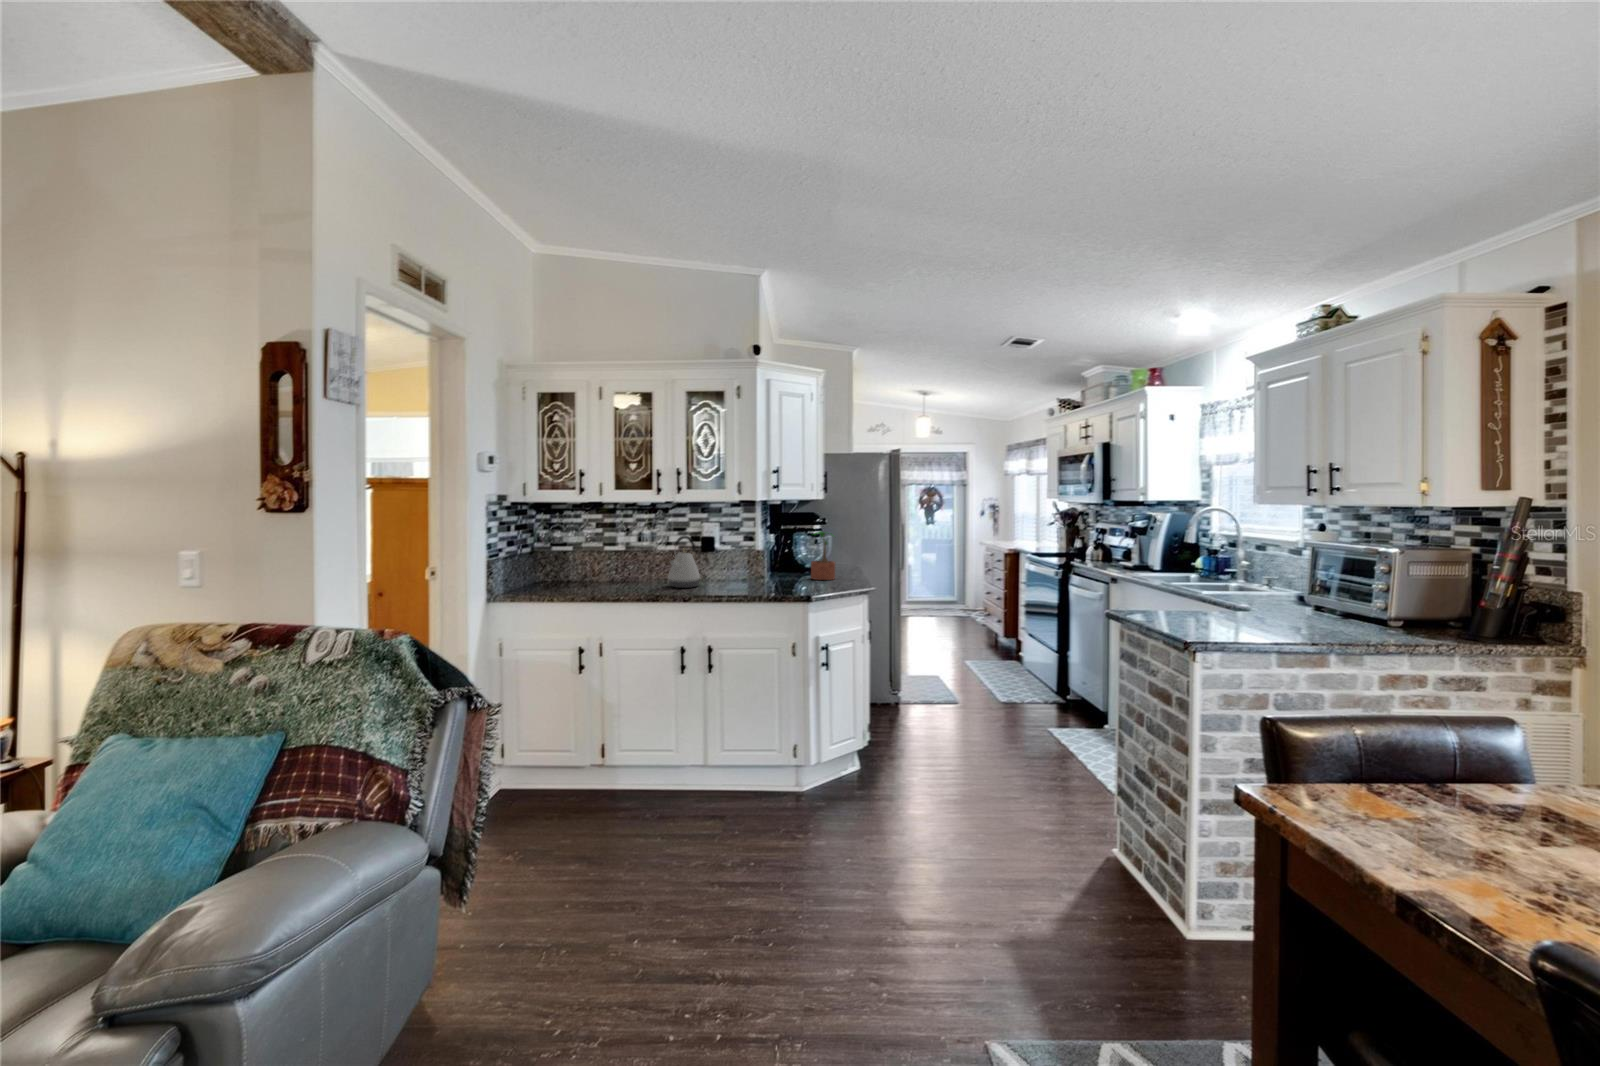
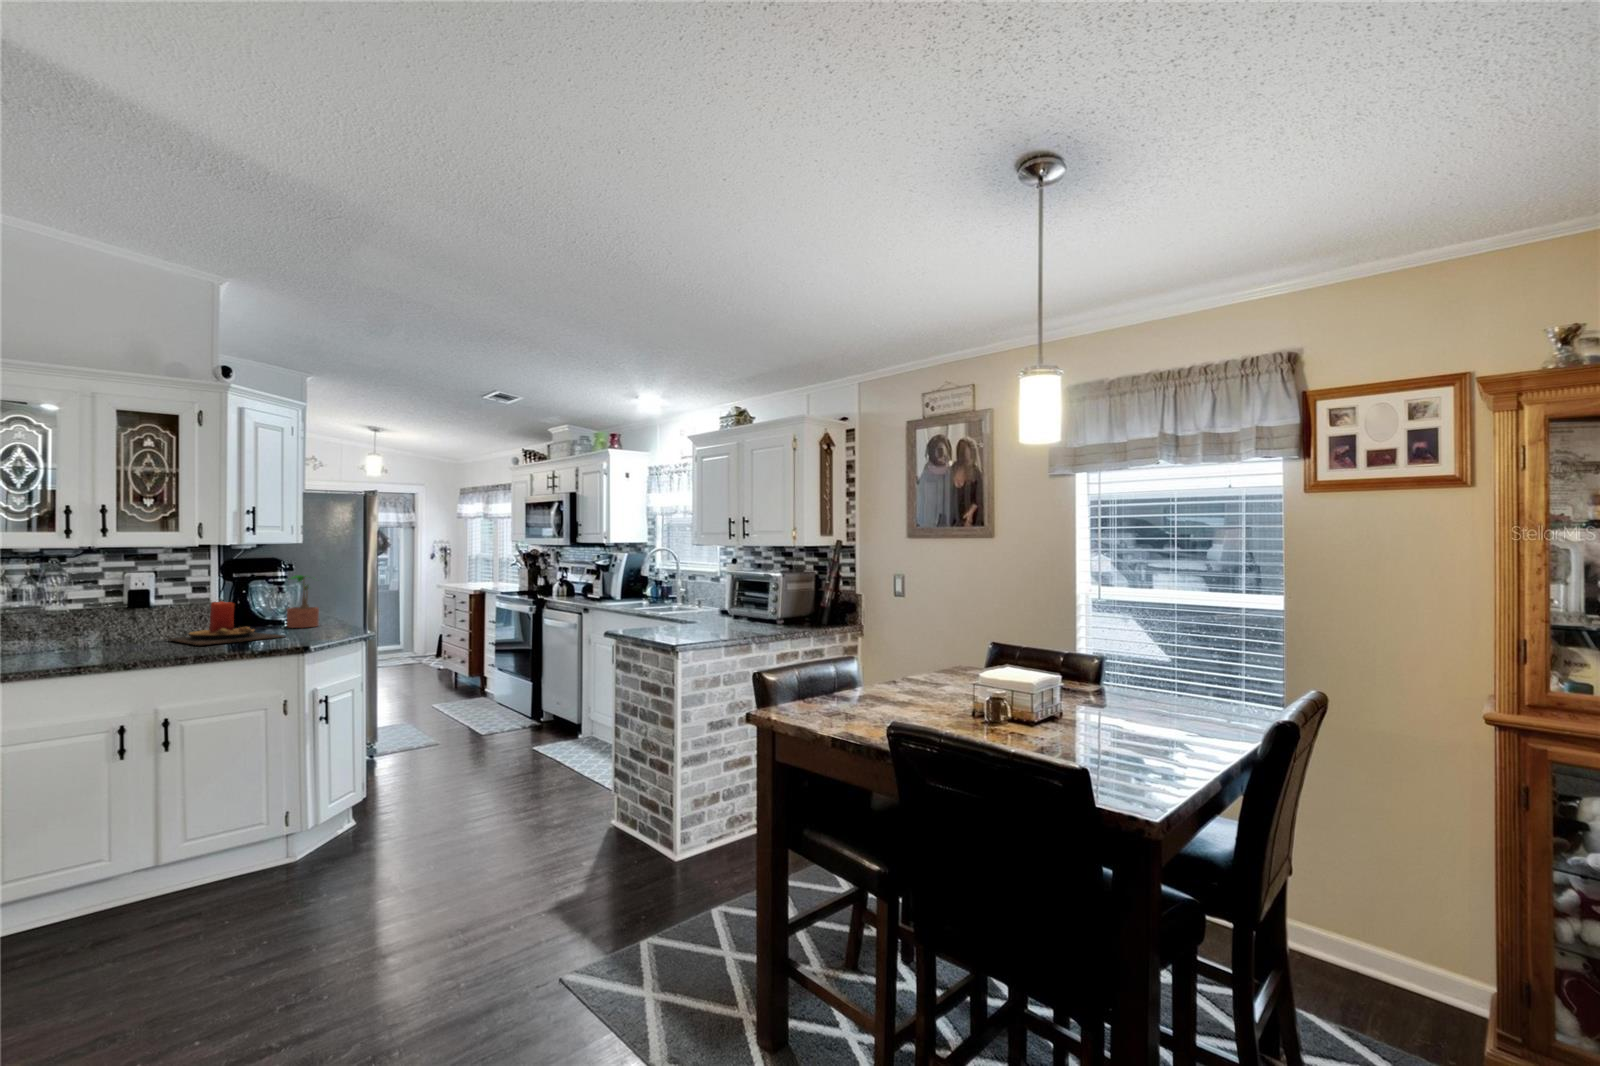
kettle: present [668,536,700,588] -> none [79,585,134,650]
candle: none [722,553,801,590] -> present [168,601,284,645]

